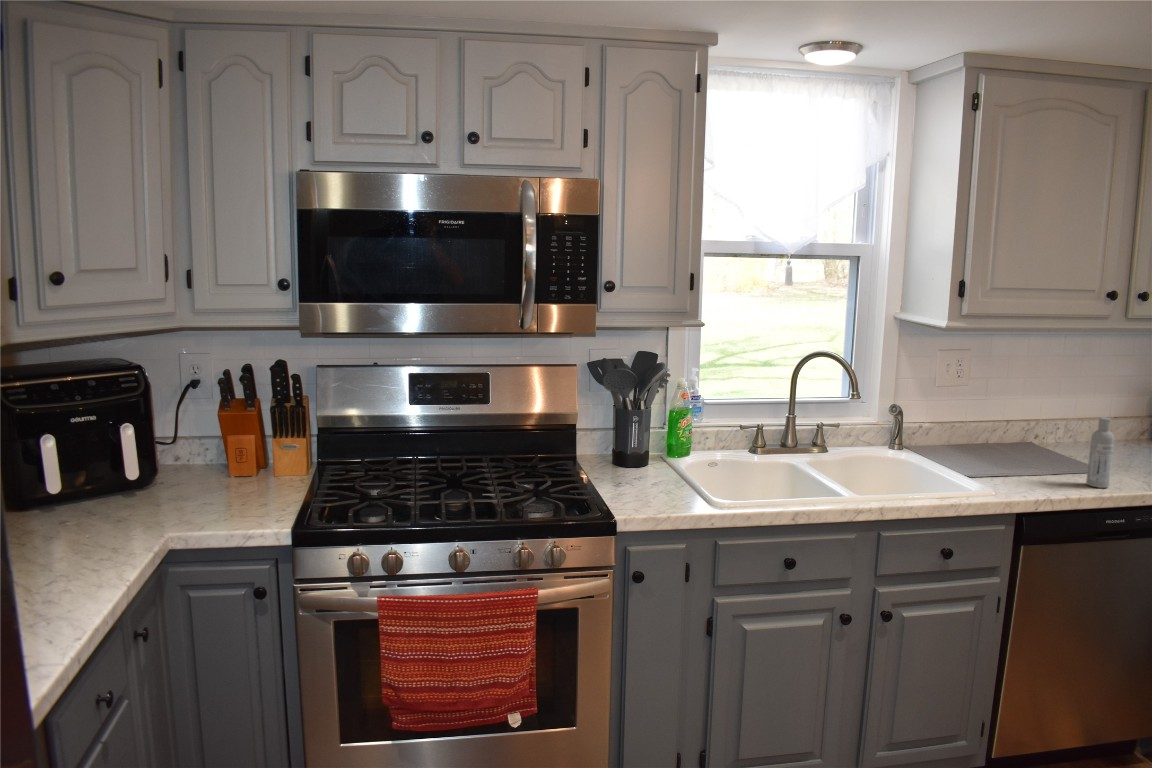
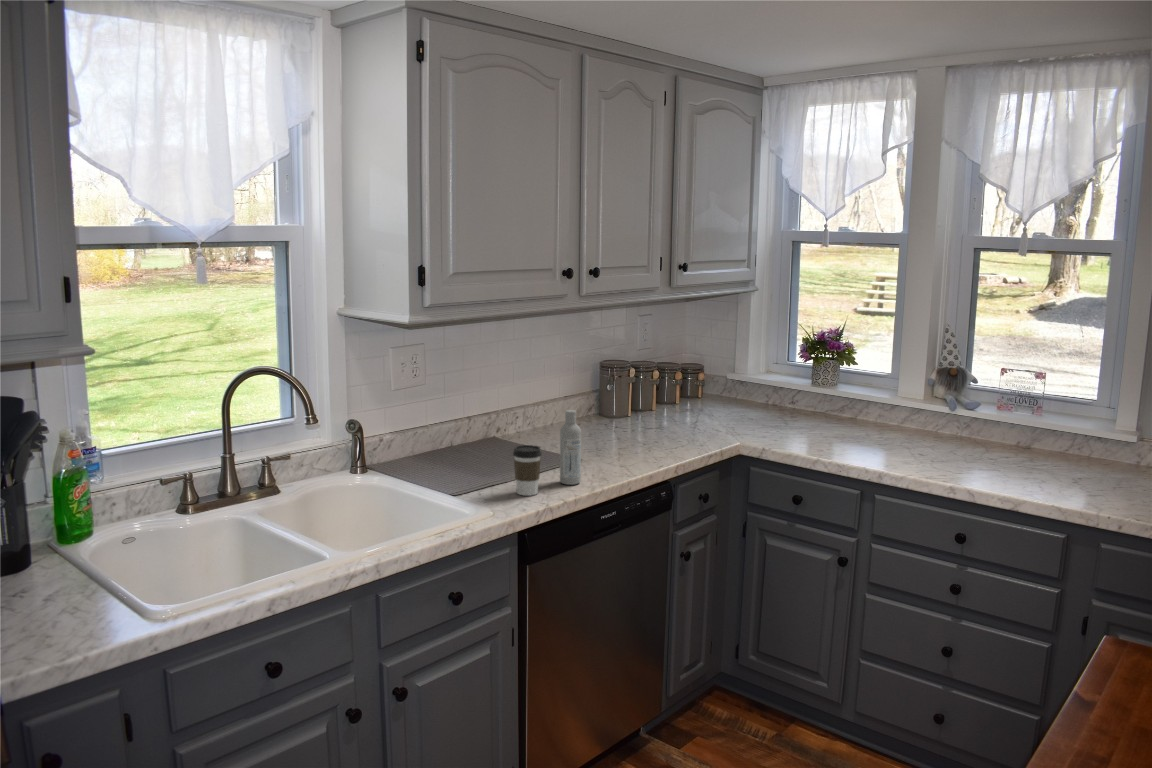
coffee cup: none [1037,443,1067,489] -> present [513,445,541,496]

